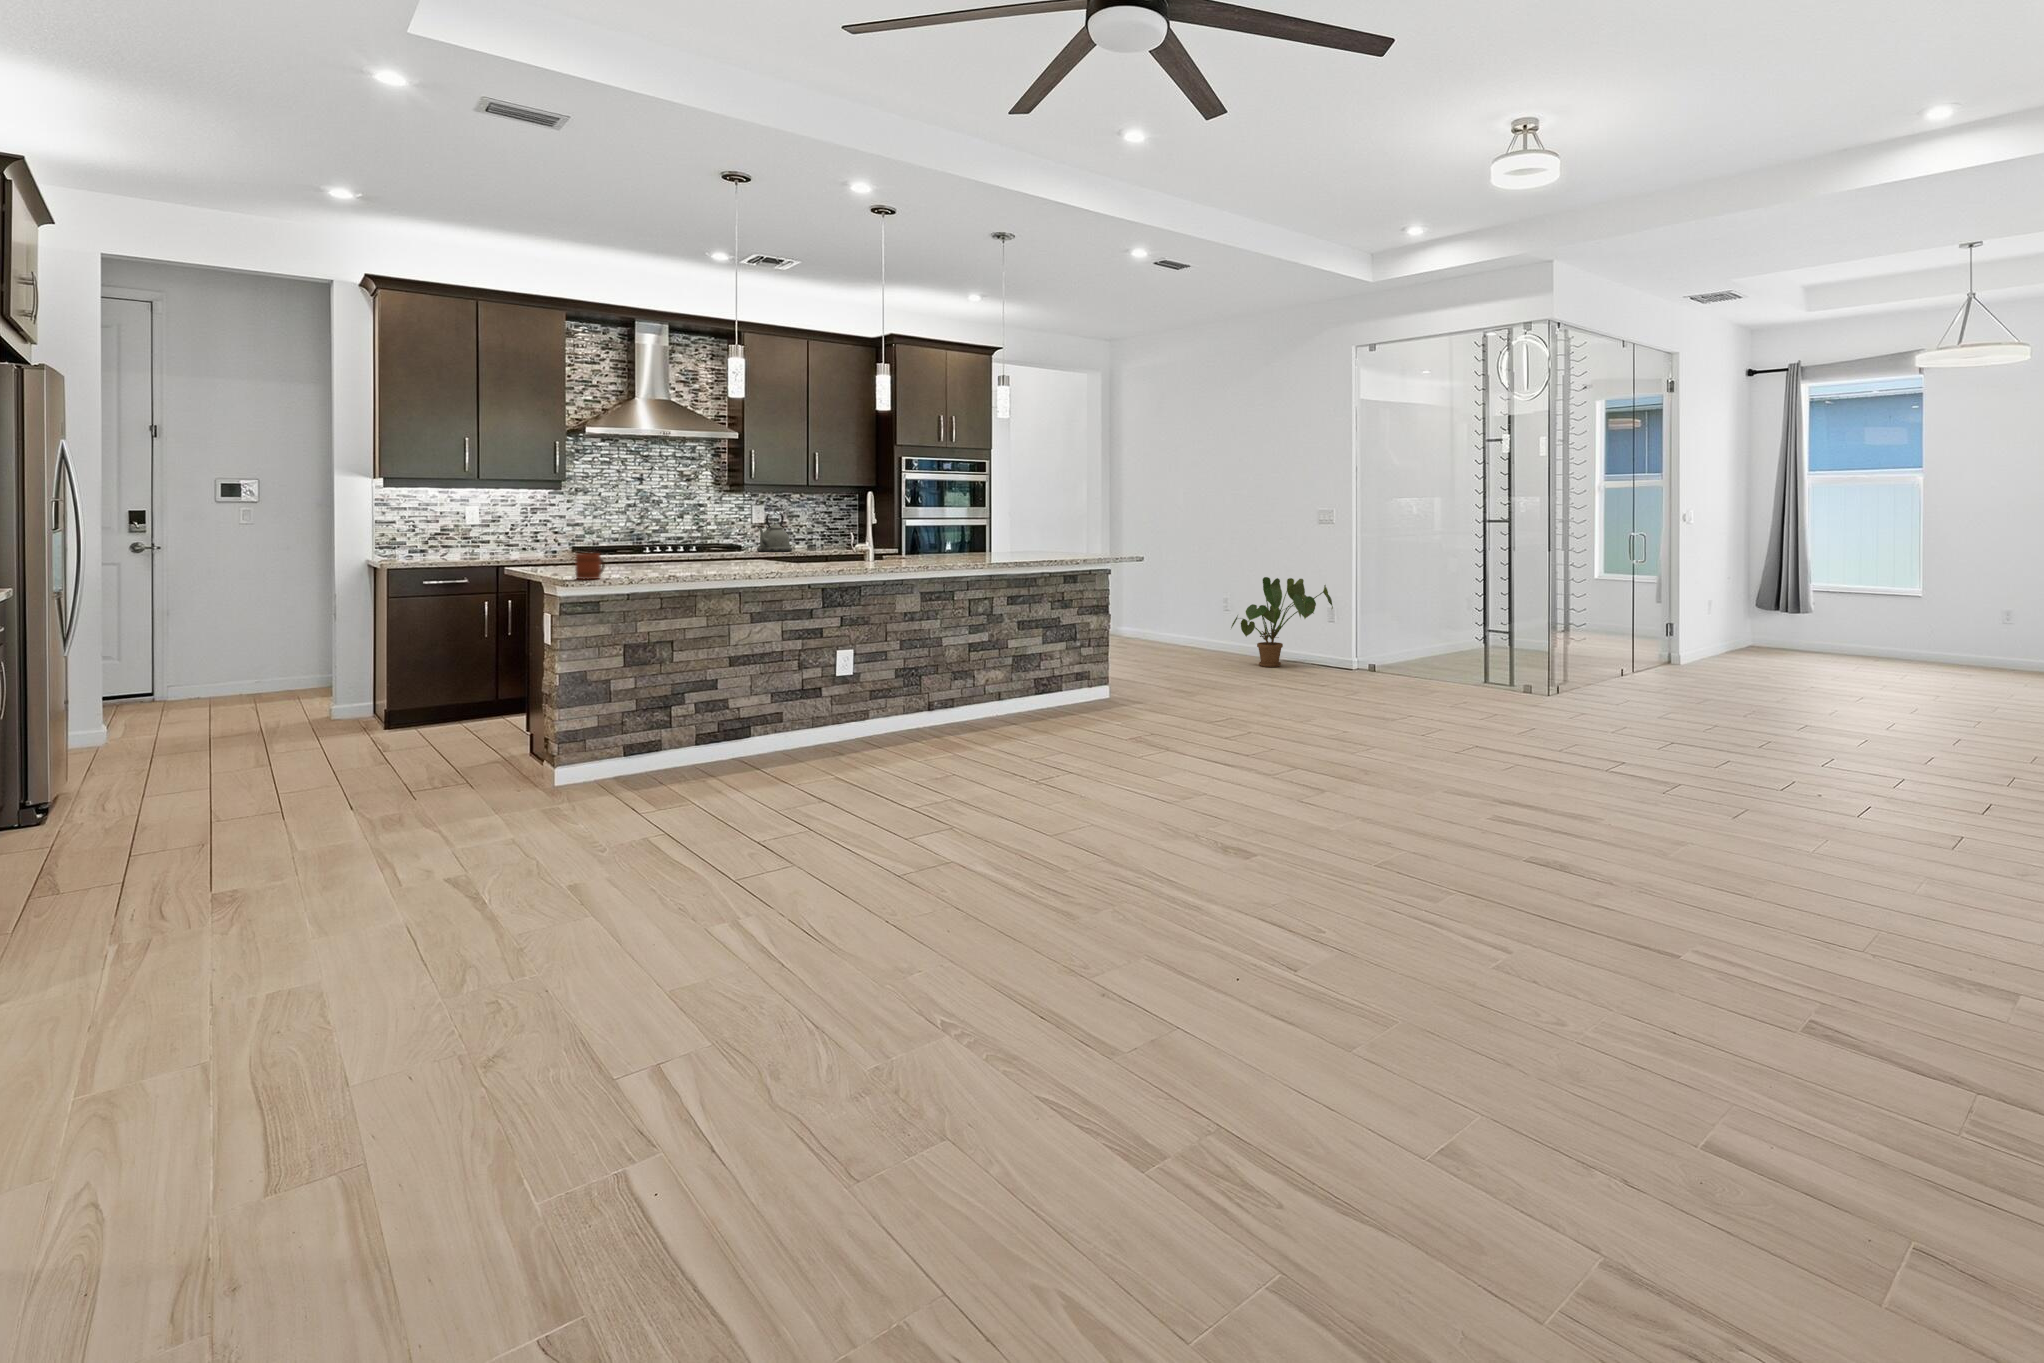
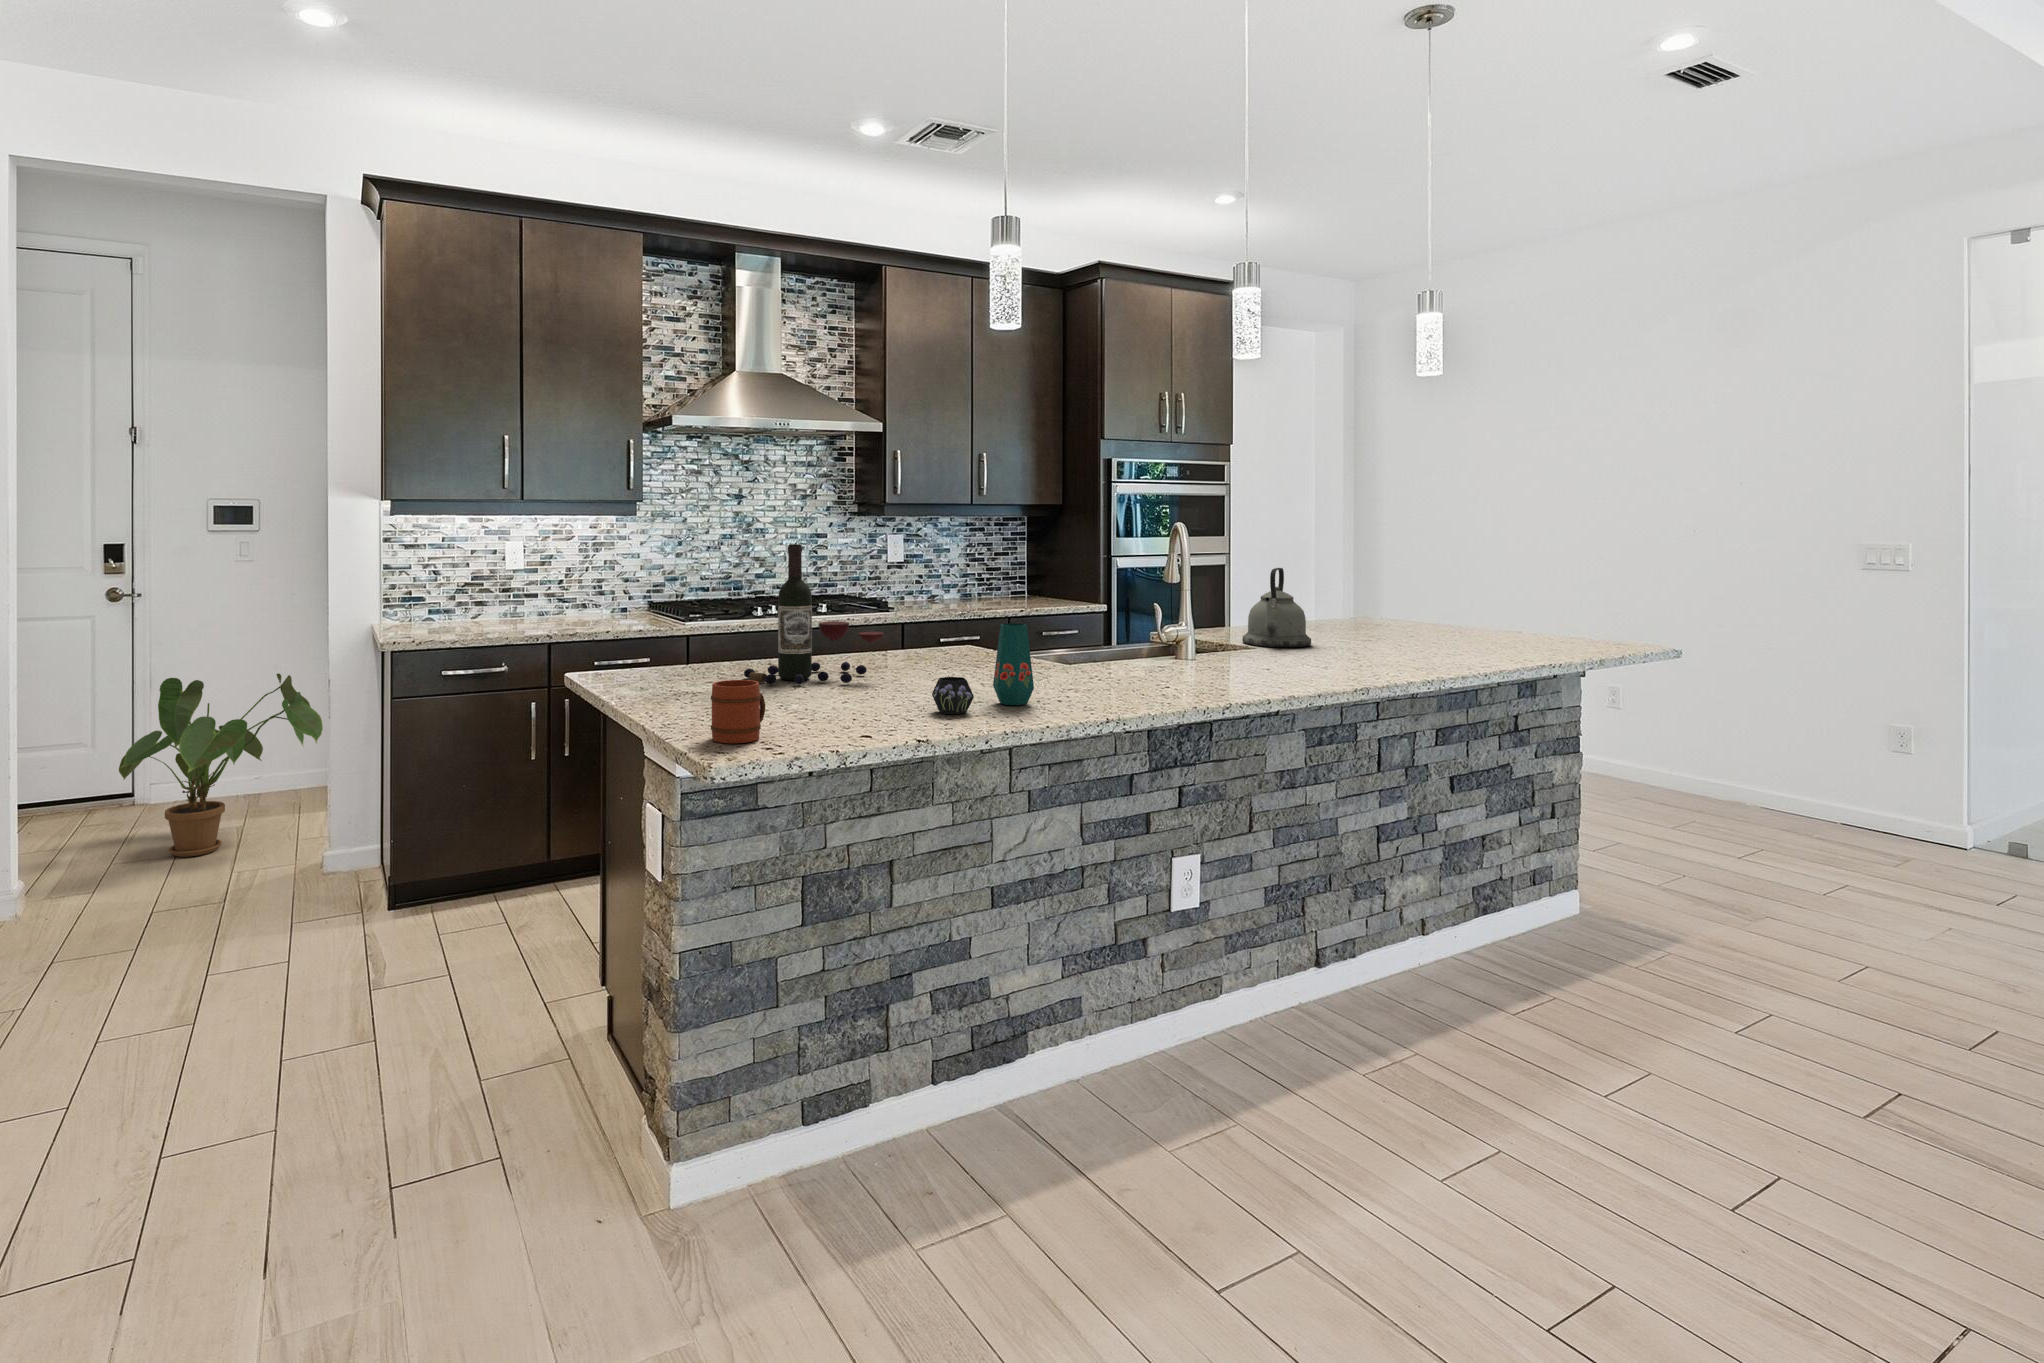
wine bottle: none [611,498,693,569] -> present [744,544,884,684]
kettle: present [757,514,792,551] -> present [1242,568,1311,647]
vase: none [701,534,758,575] -> present [932,623,1034,714]
house plant: present [1231,577,1333,667] -> present [119,673,323,857]

